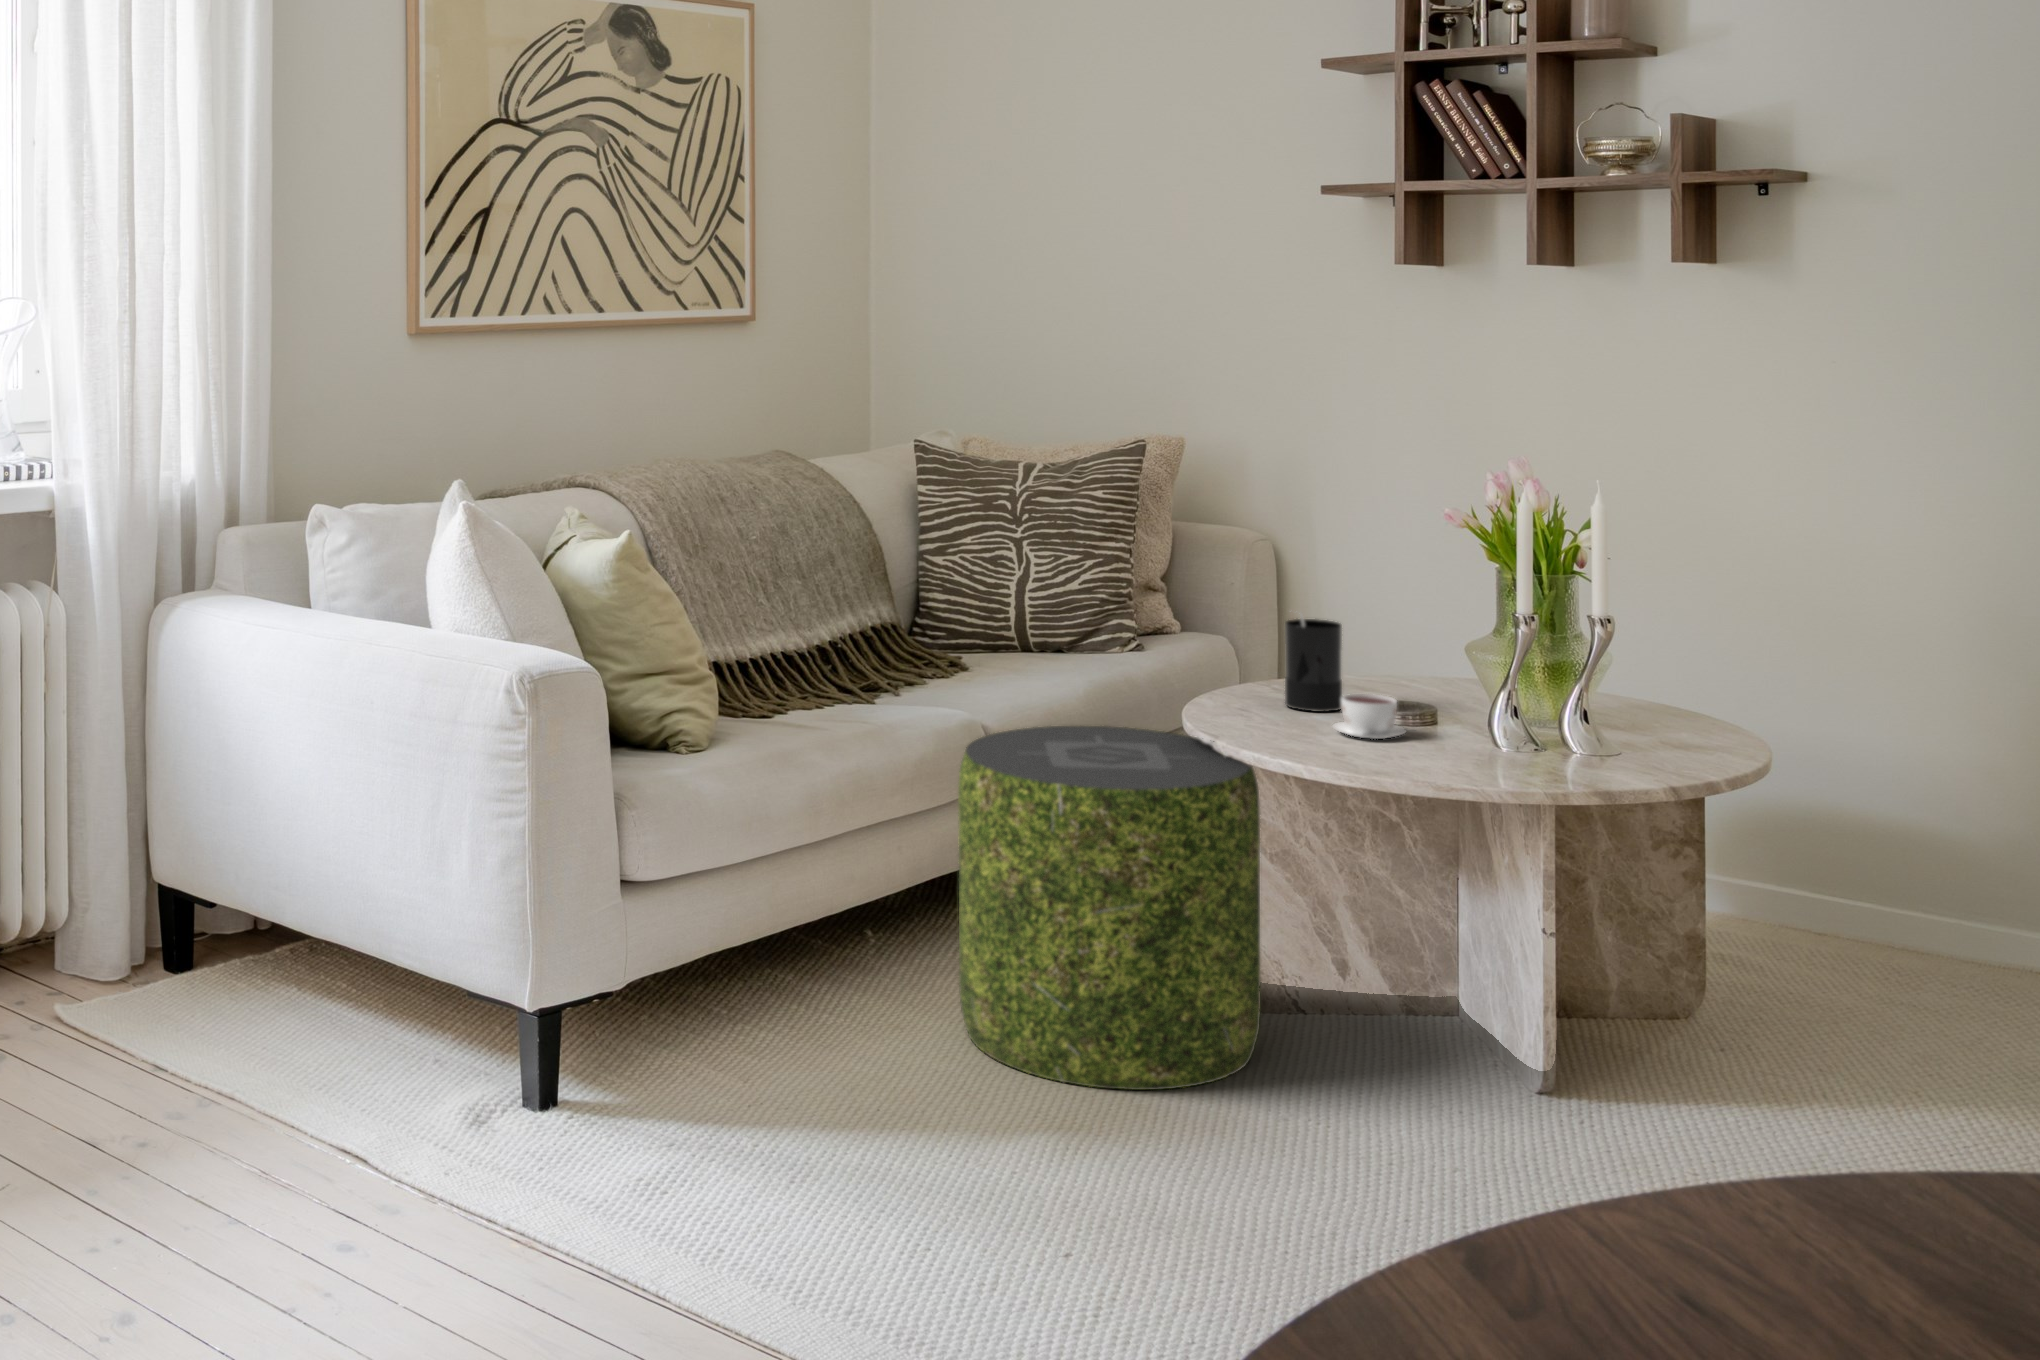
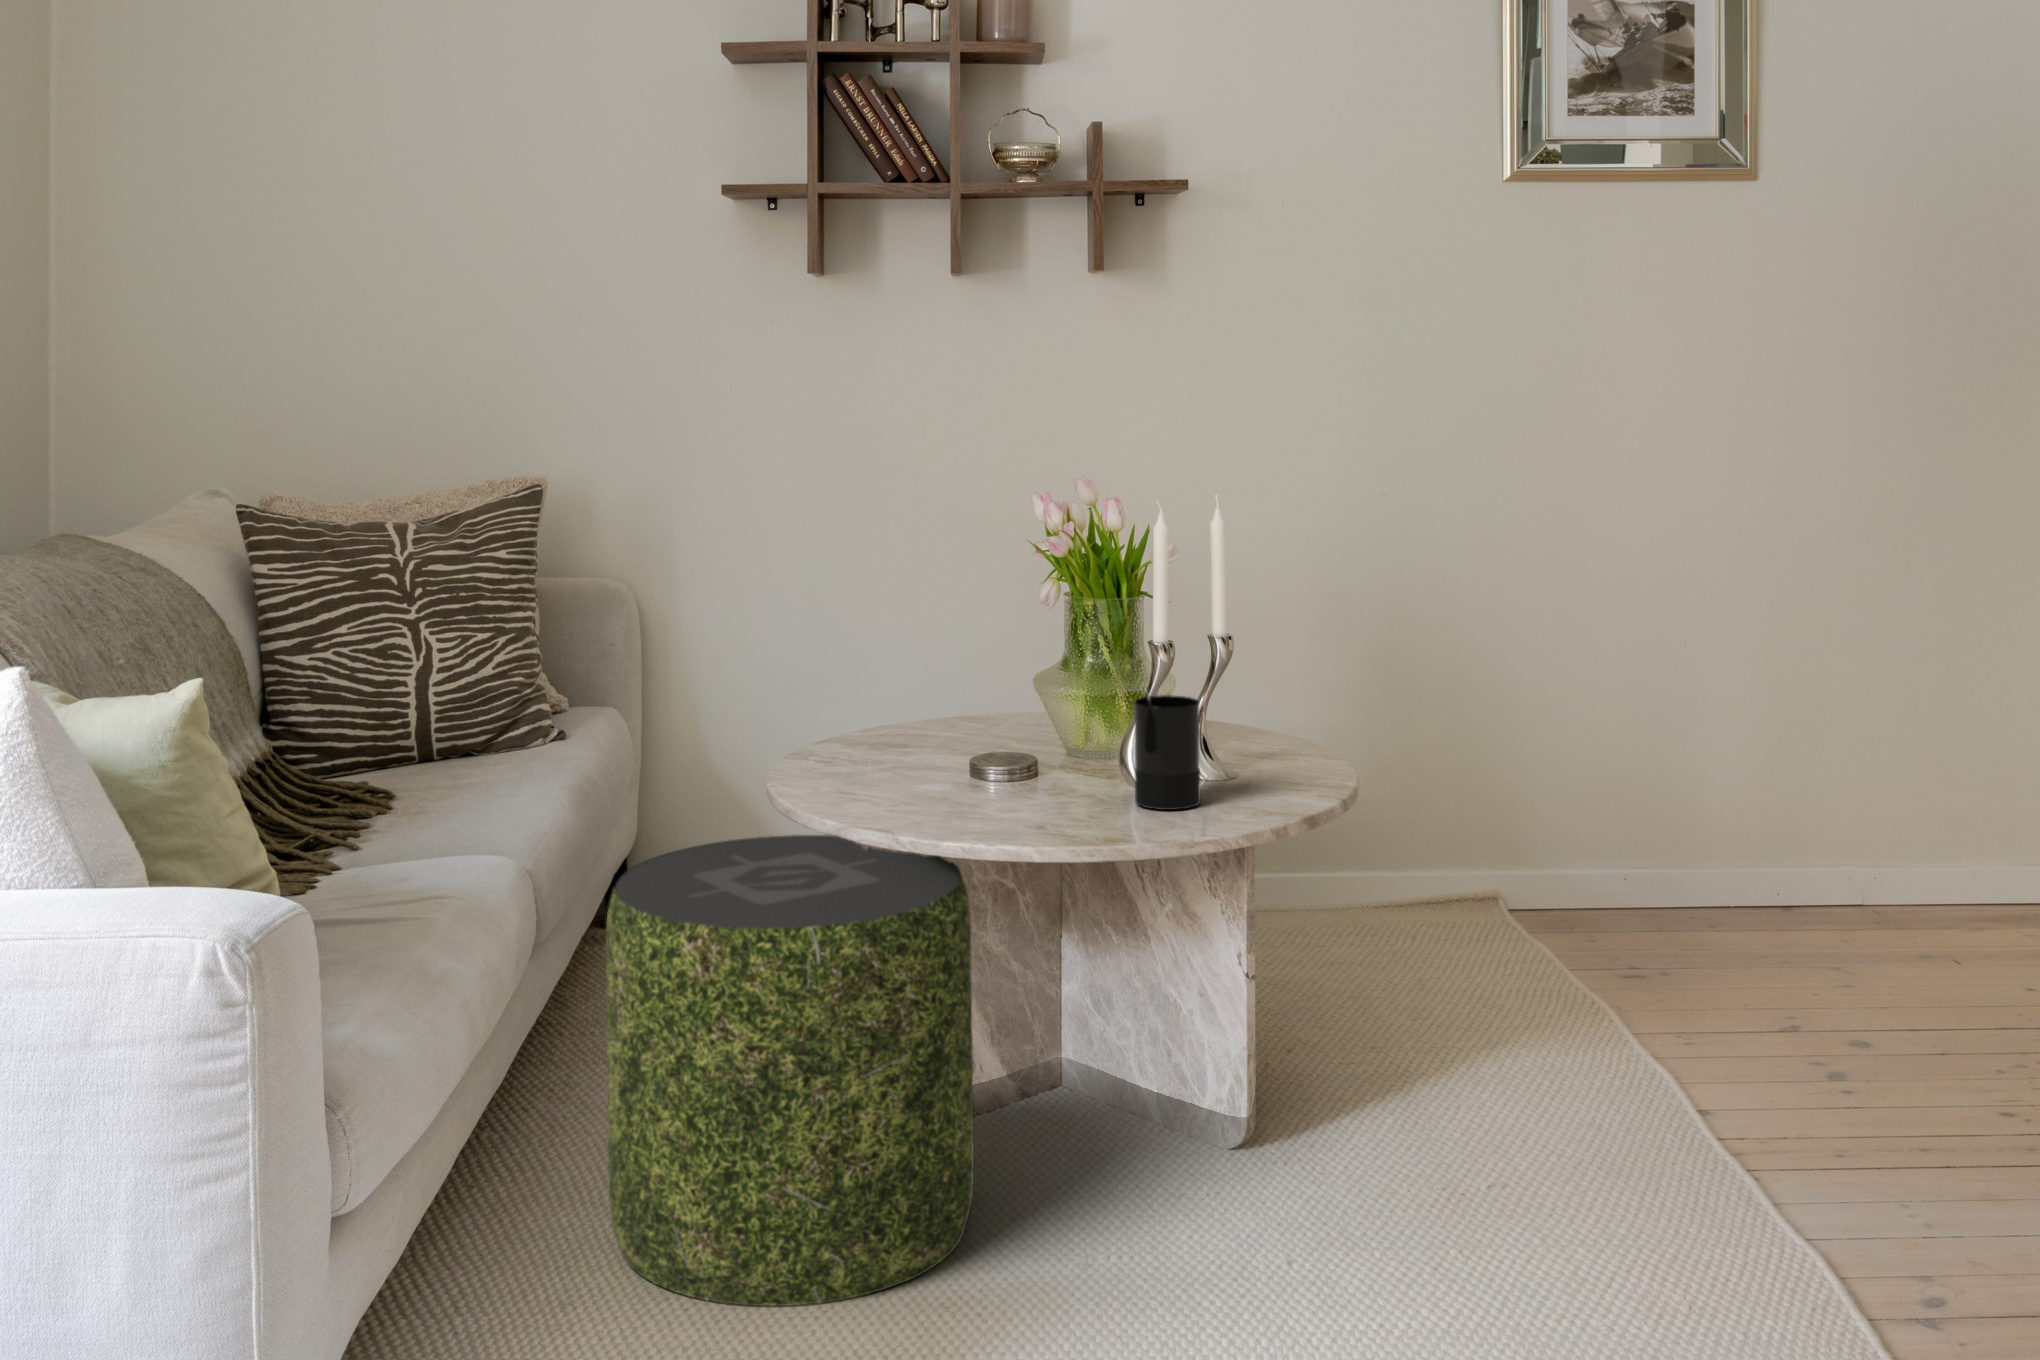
candle: present [1285,611,1342,712] -> present [1134,689,1200,810]
coffee cup: present [1333,694,1415,739] -> none [978,752,1061,803]

